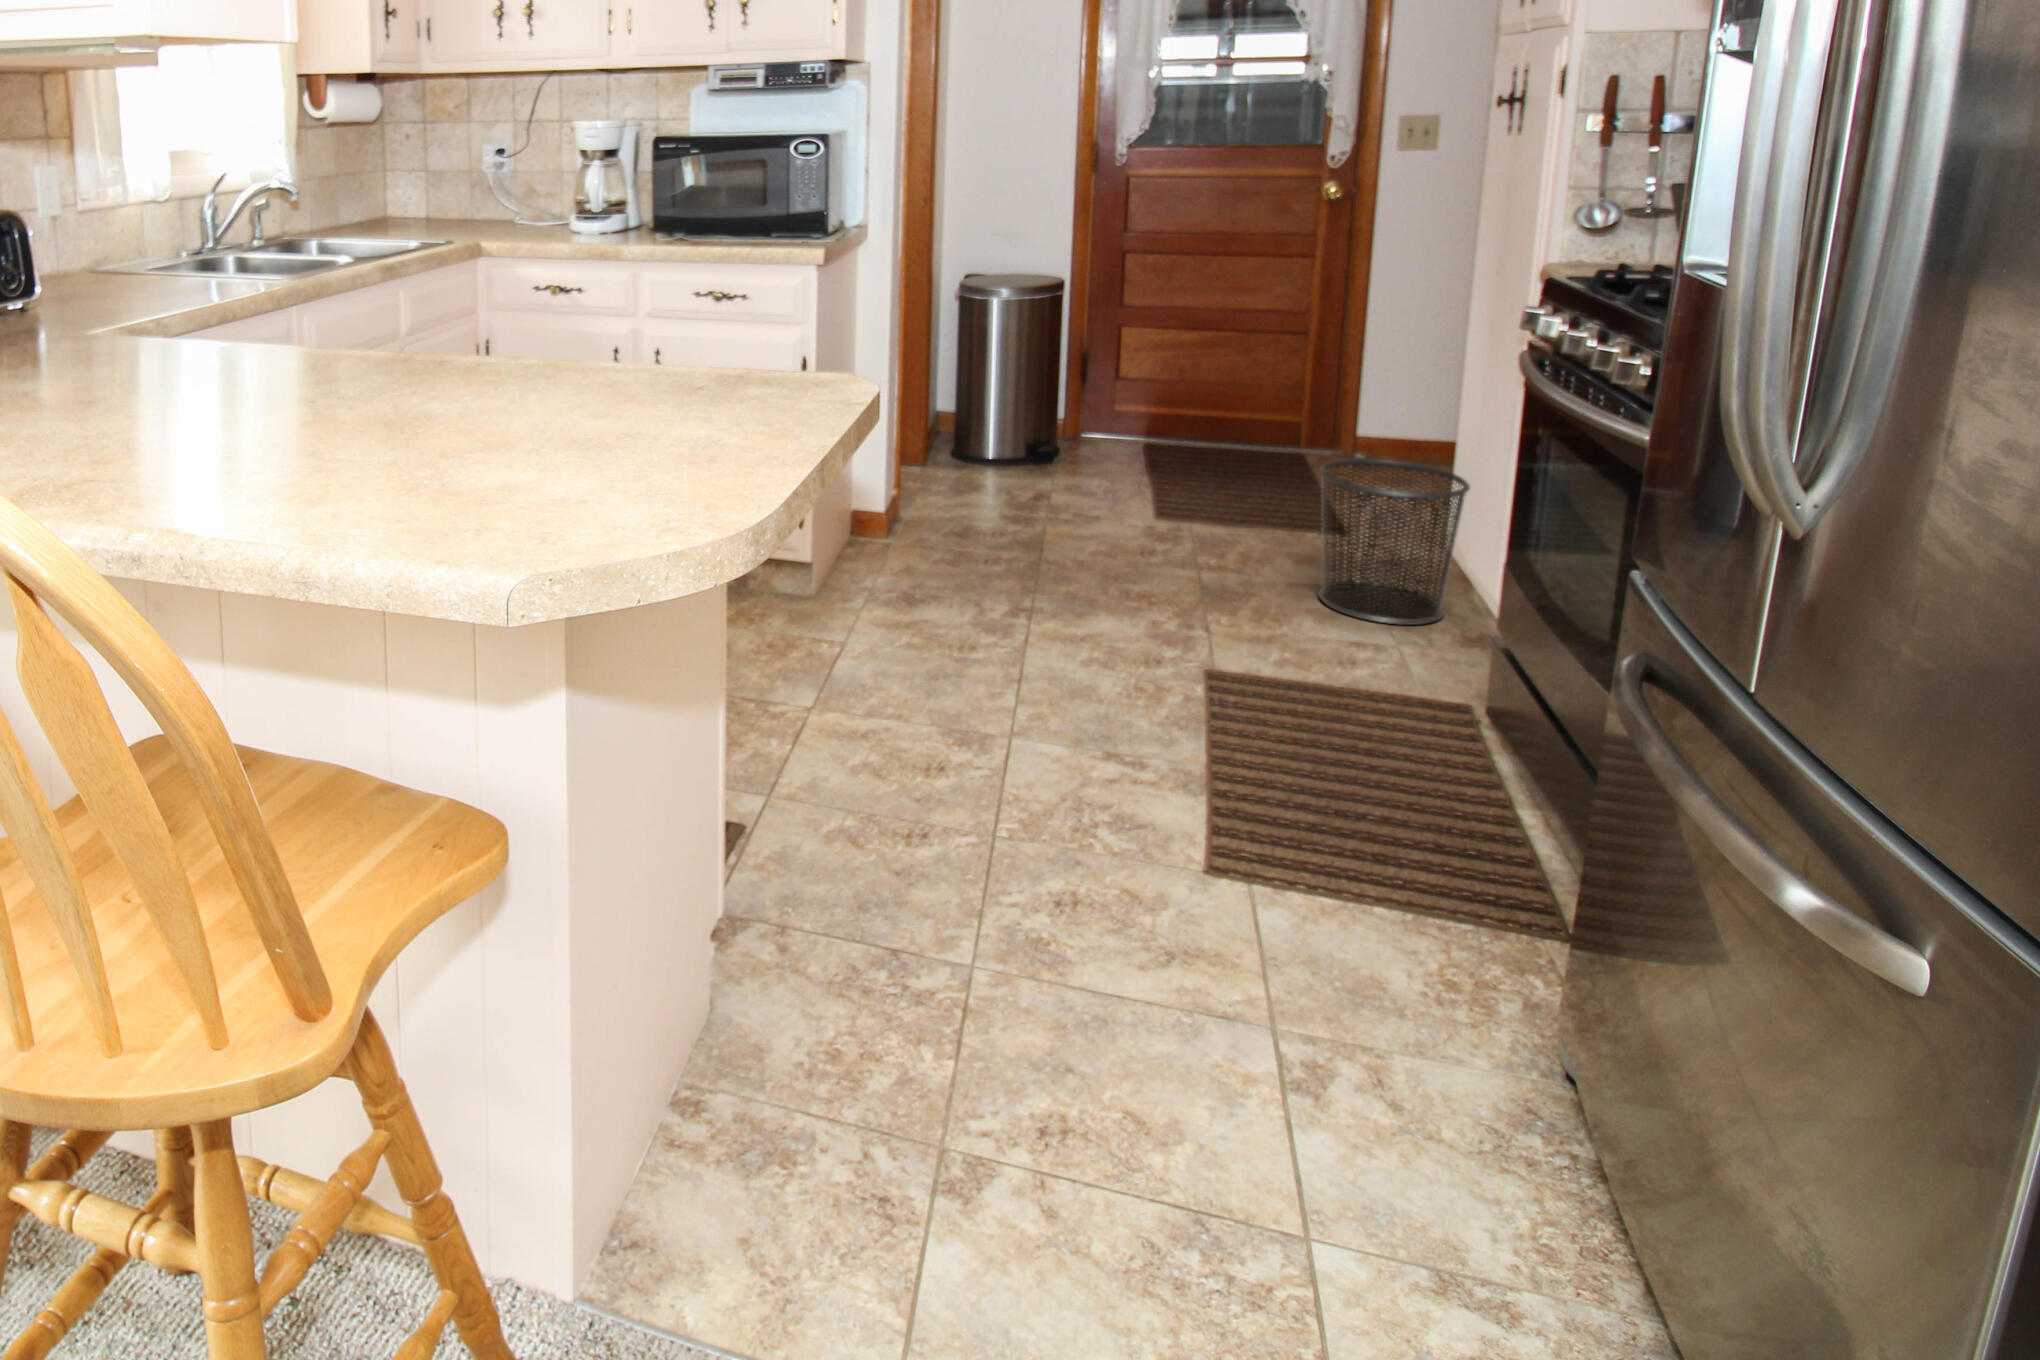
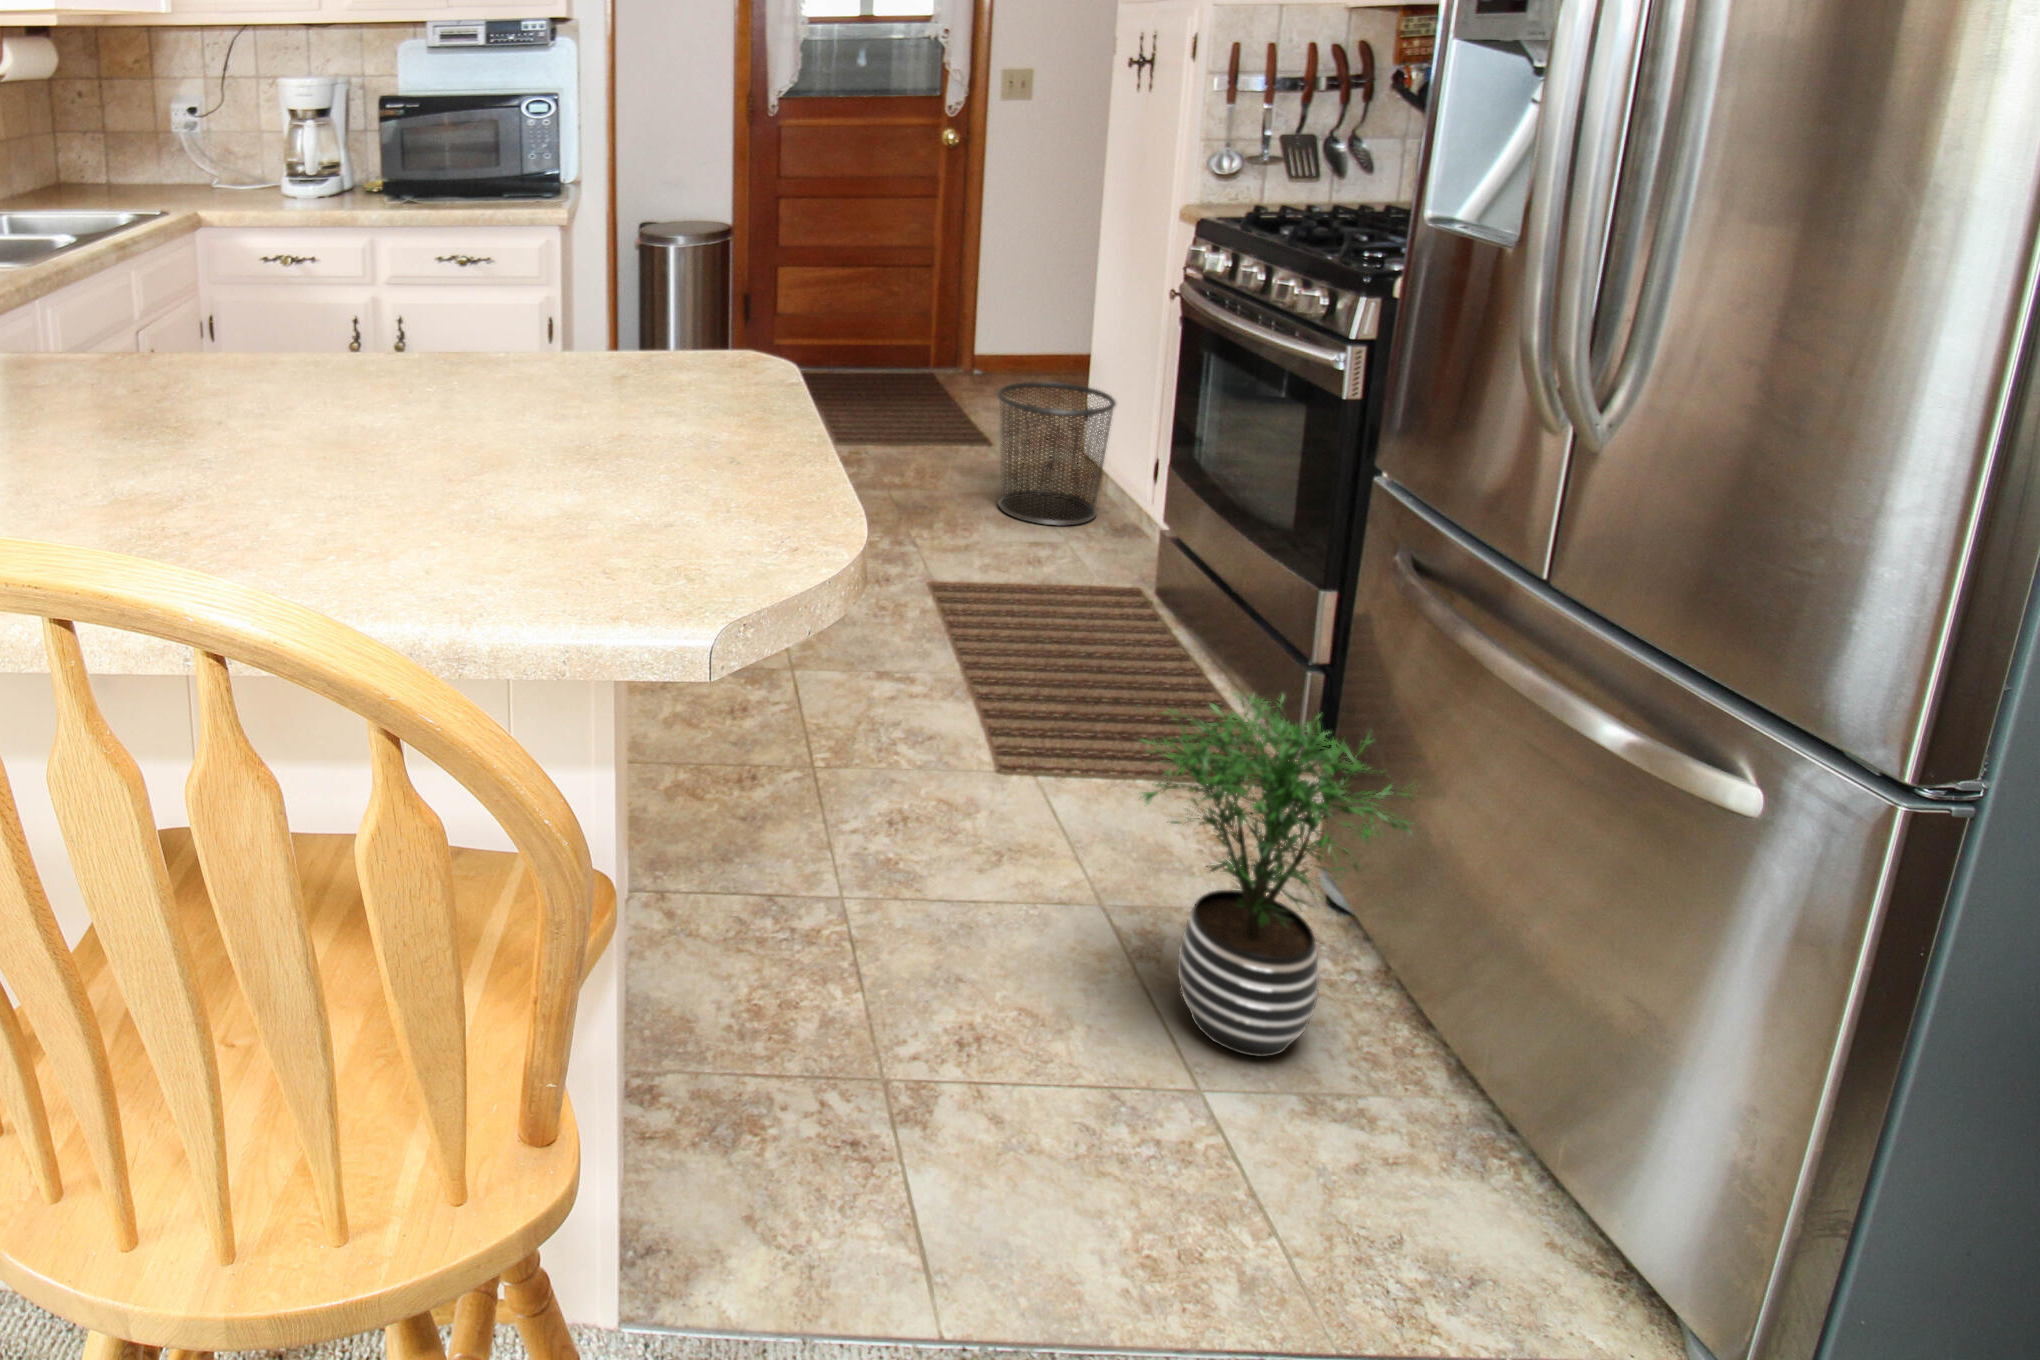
potted plant: none [1248,792,1620,1228] -> present [1141,693,1416,1057]

